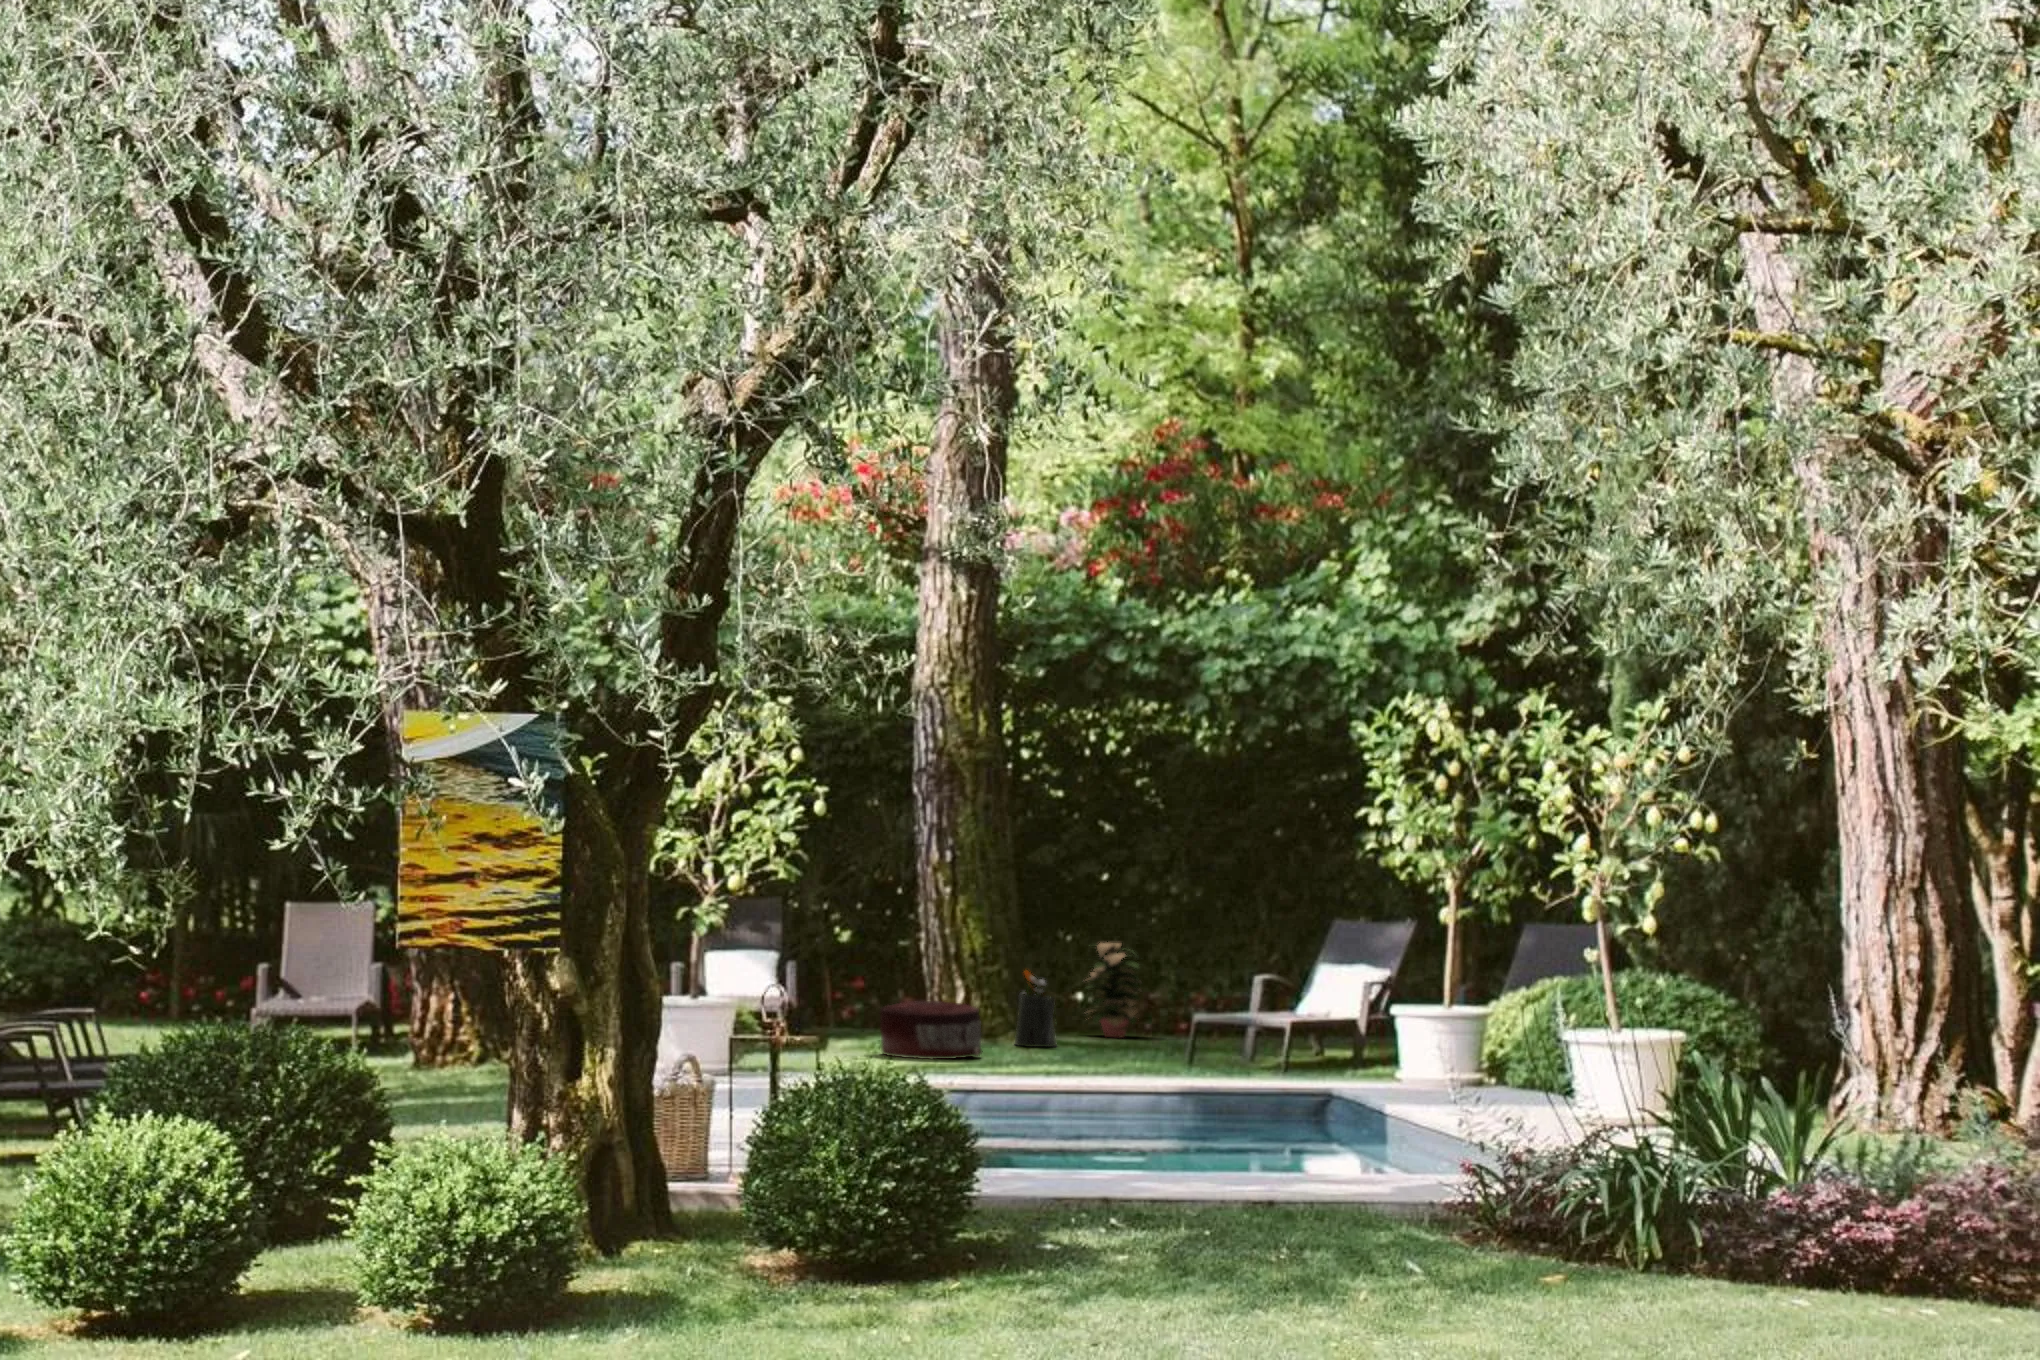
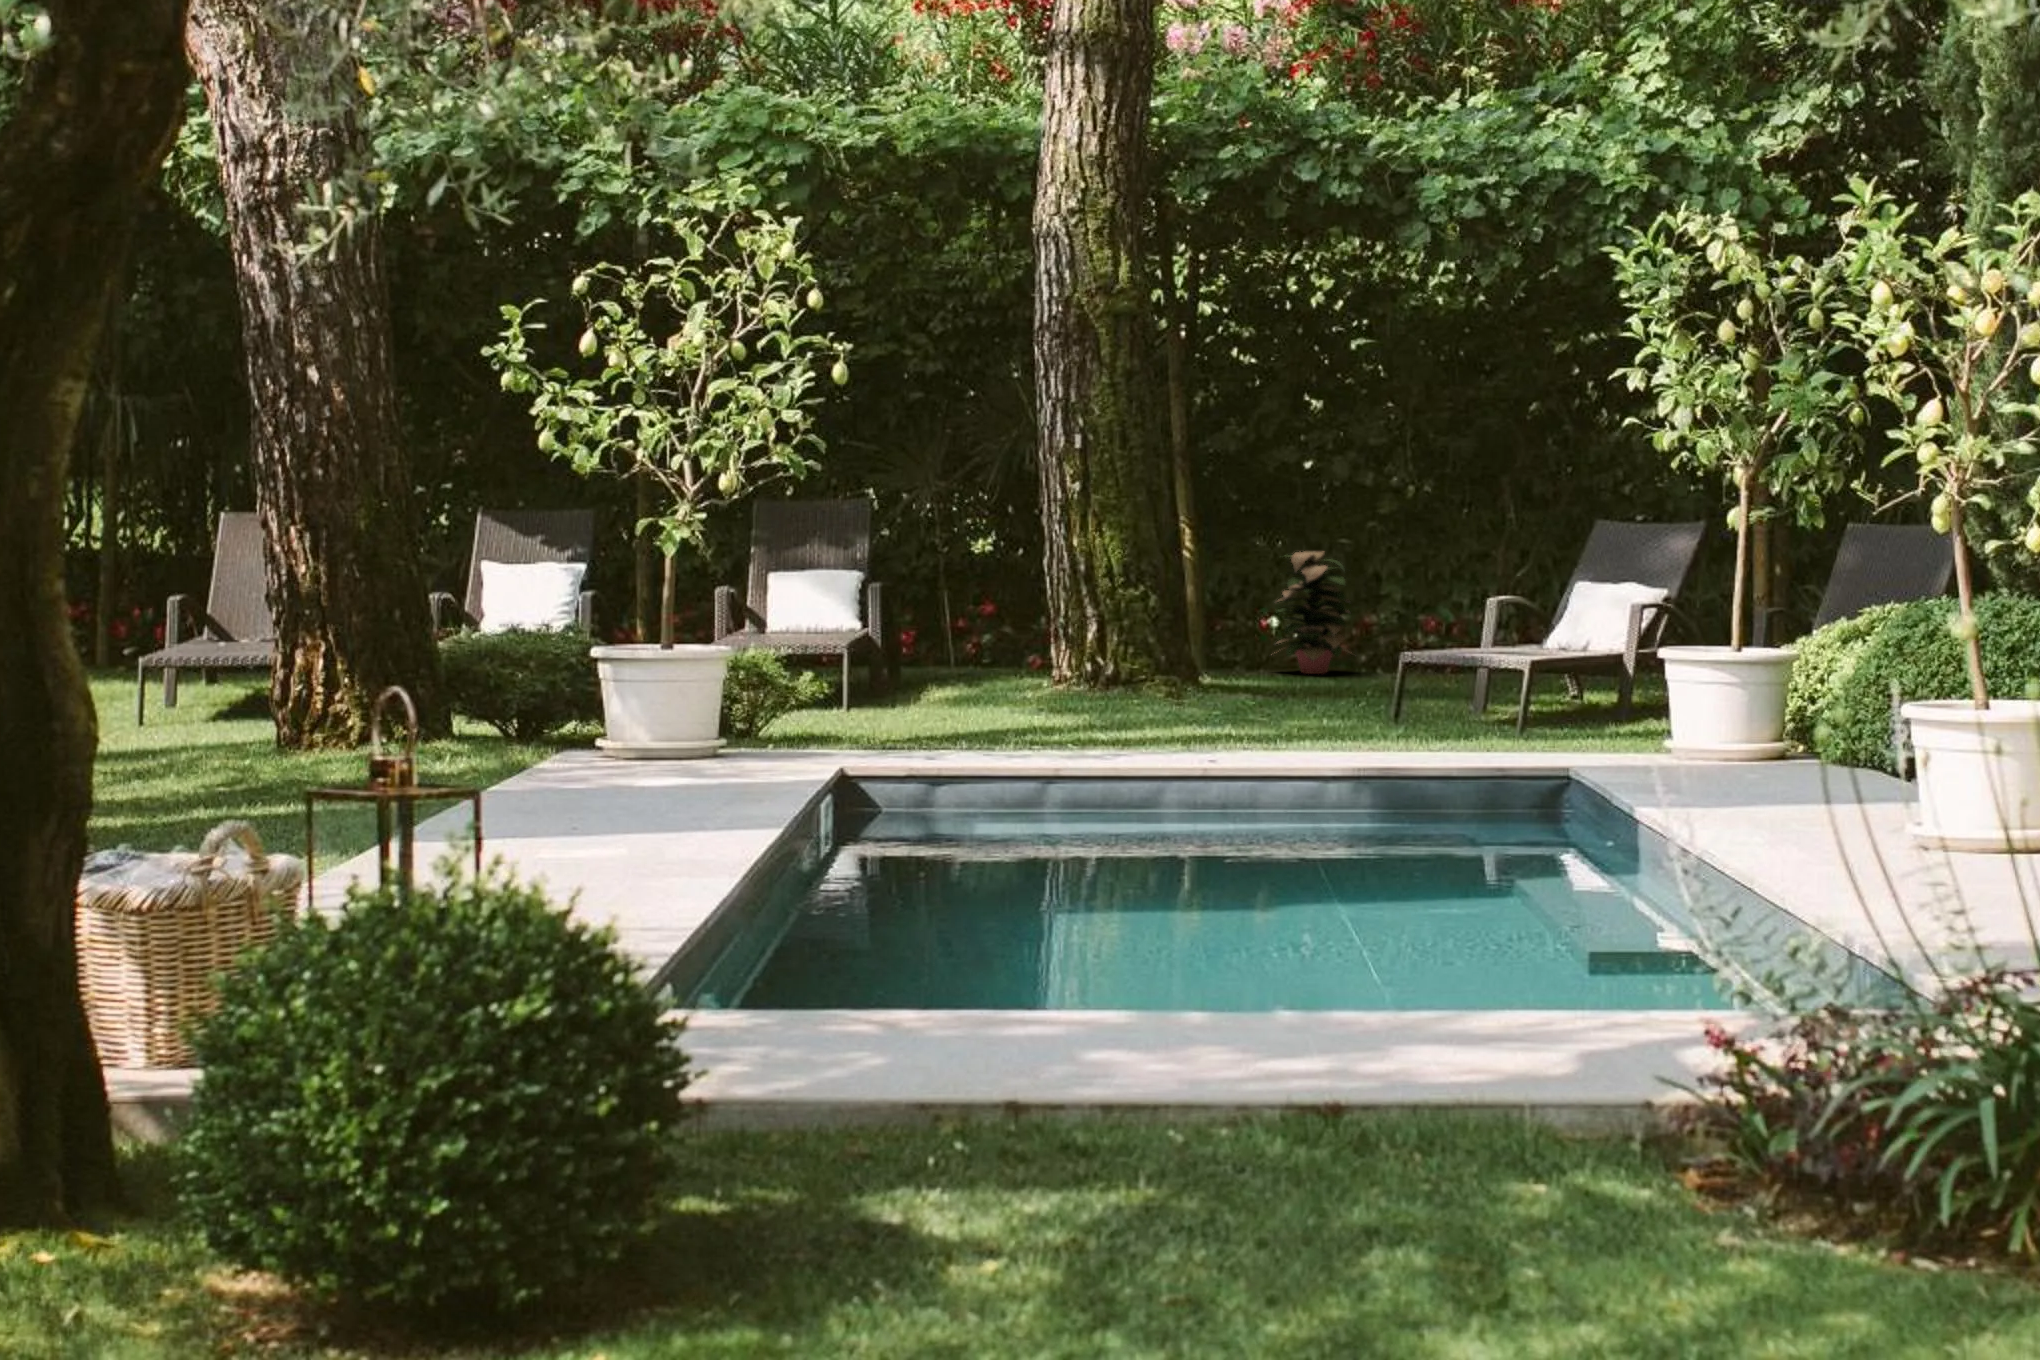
watering can: present [1014,971,1056,1047] -> none [1165,595,1223,699]
pouf: present [880,1001,983,1059] -> none [954,651,1101,734]

